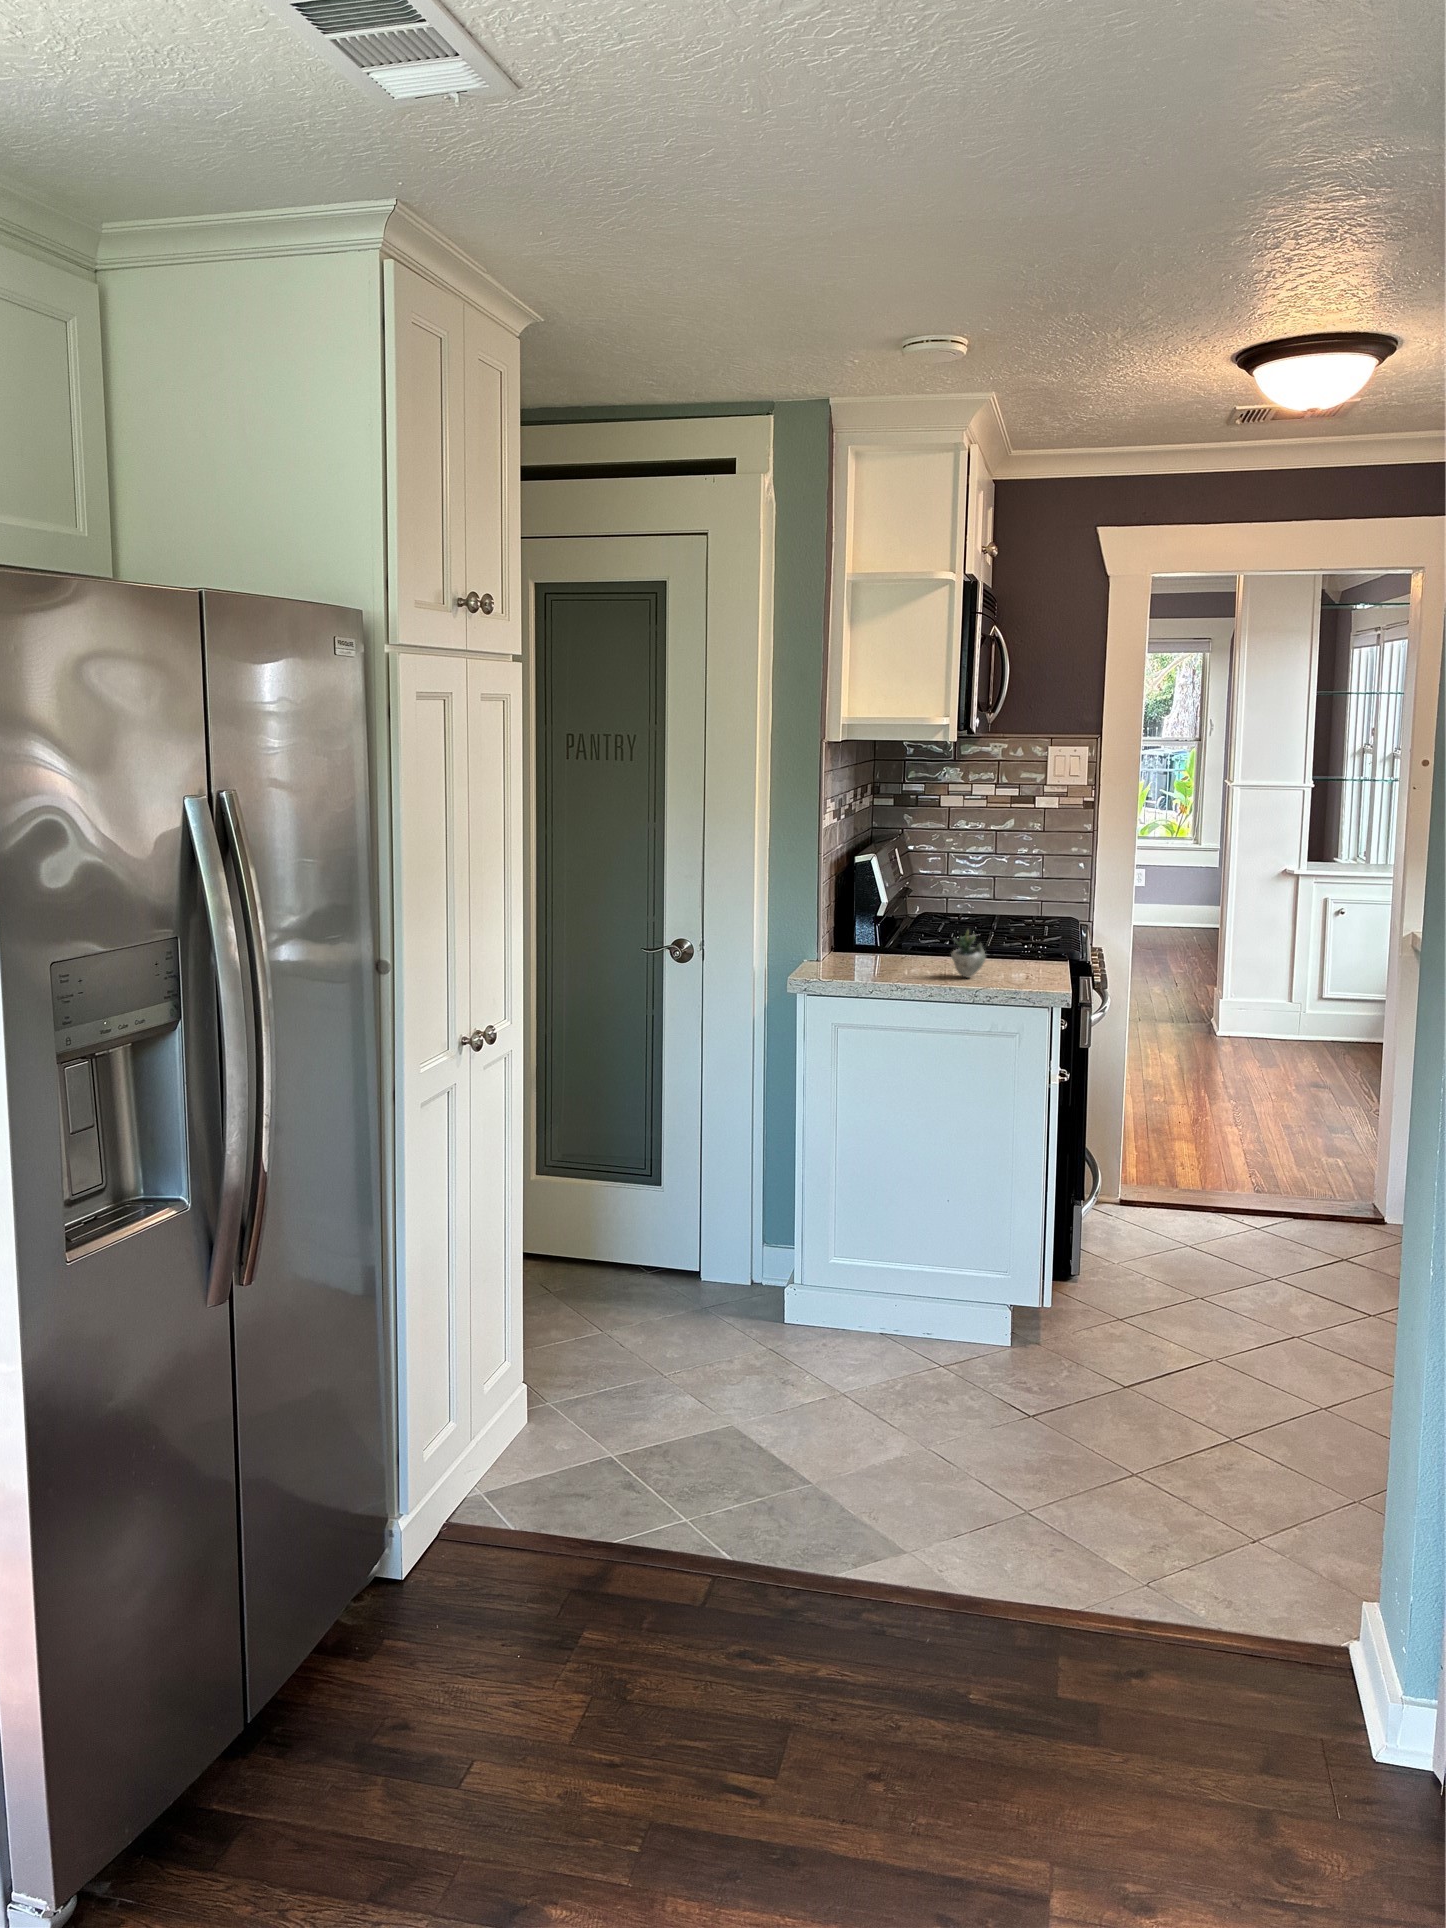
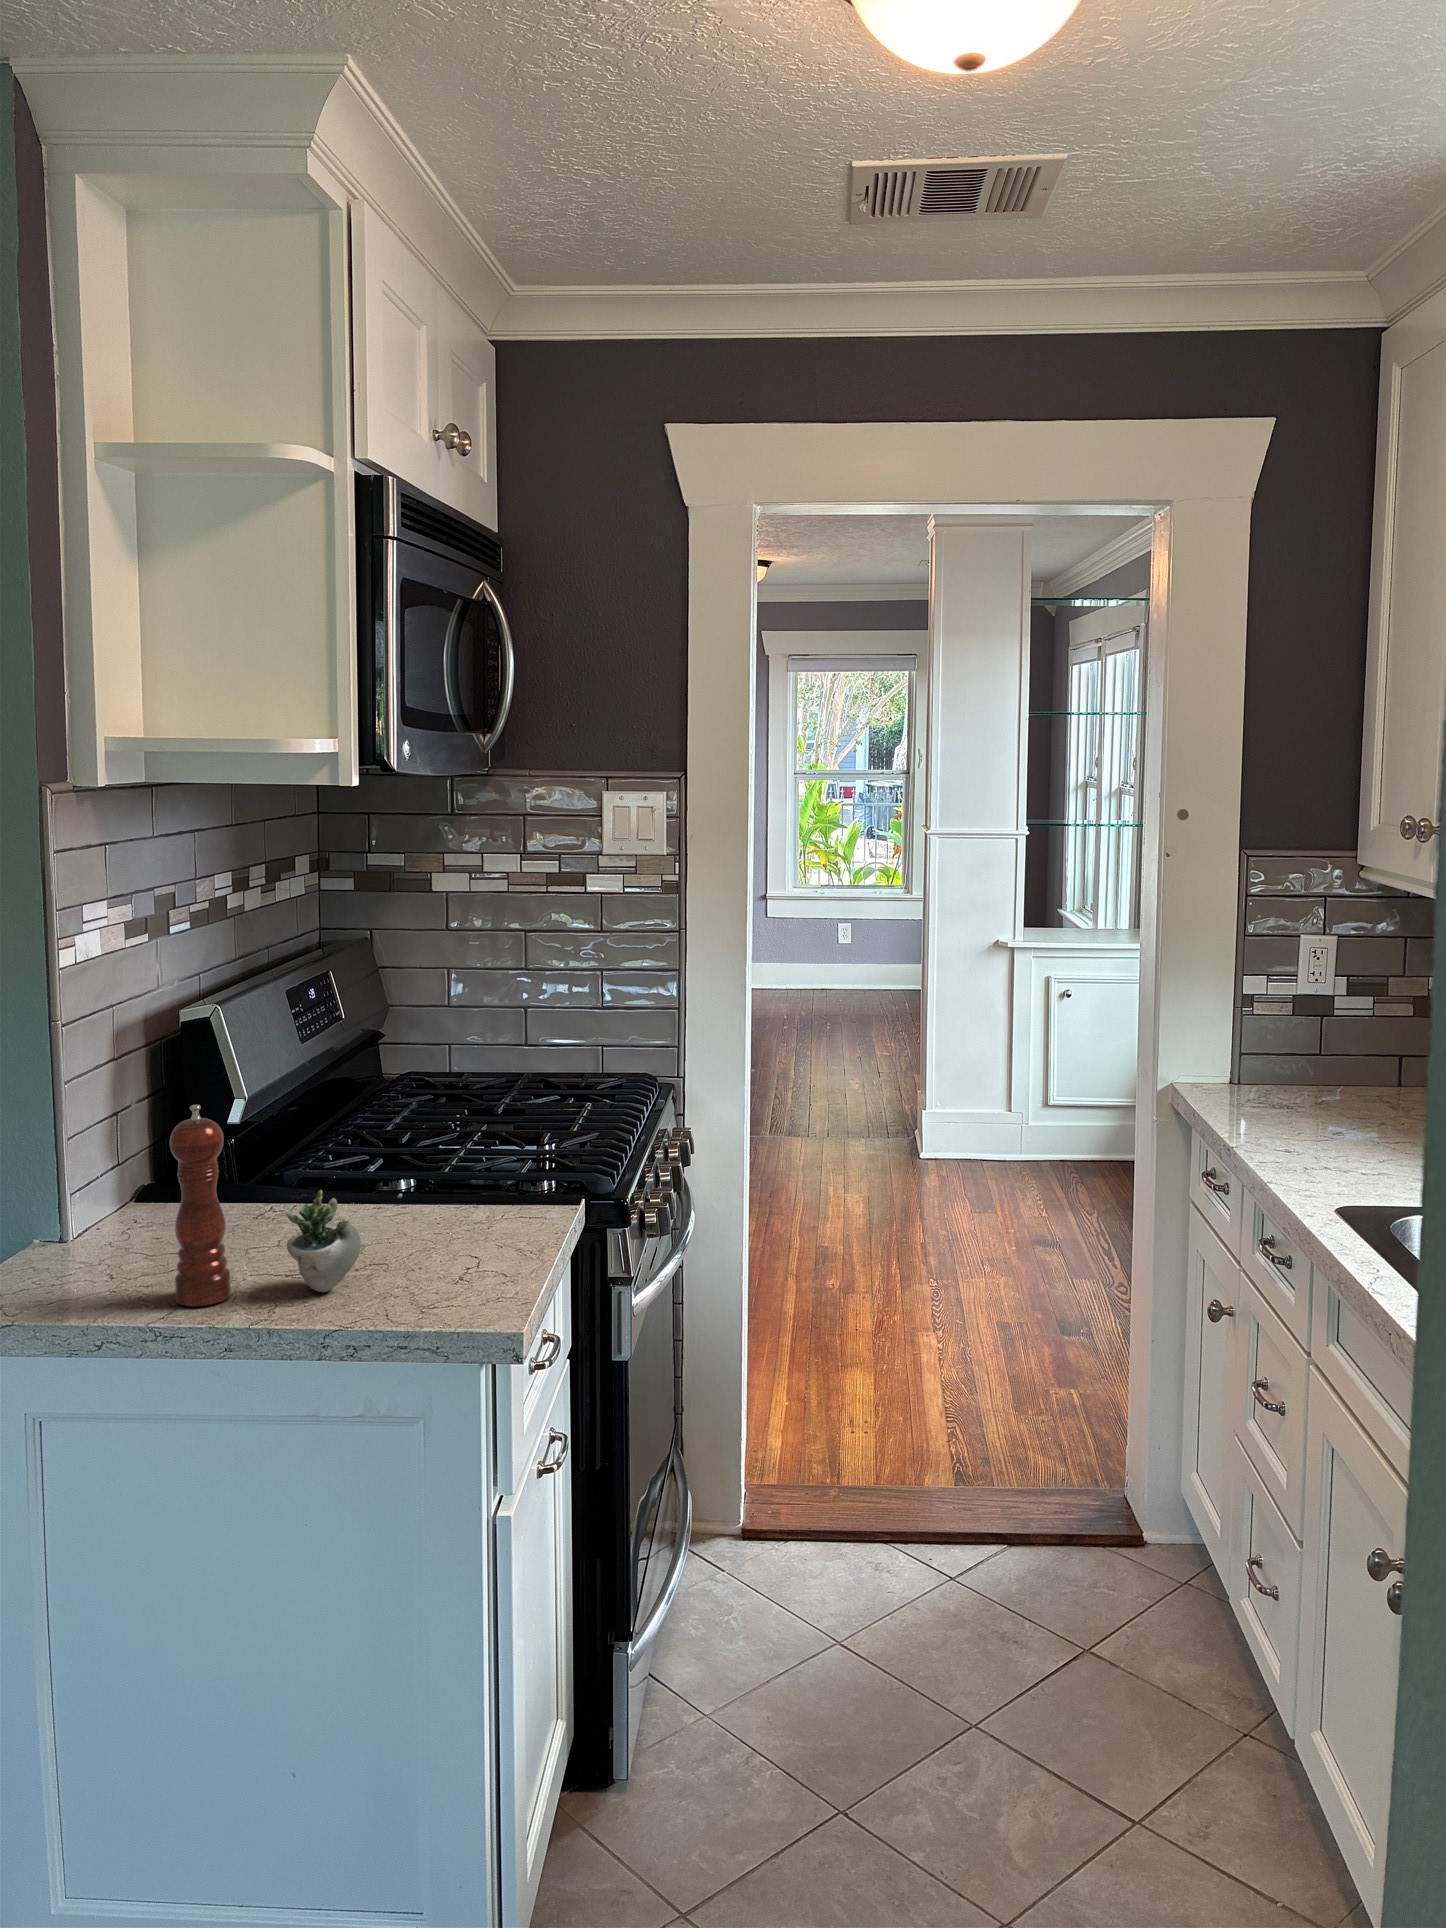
pepper mill: none [901,886,926,978] -> present [170,1105,231,1306]

